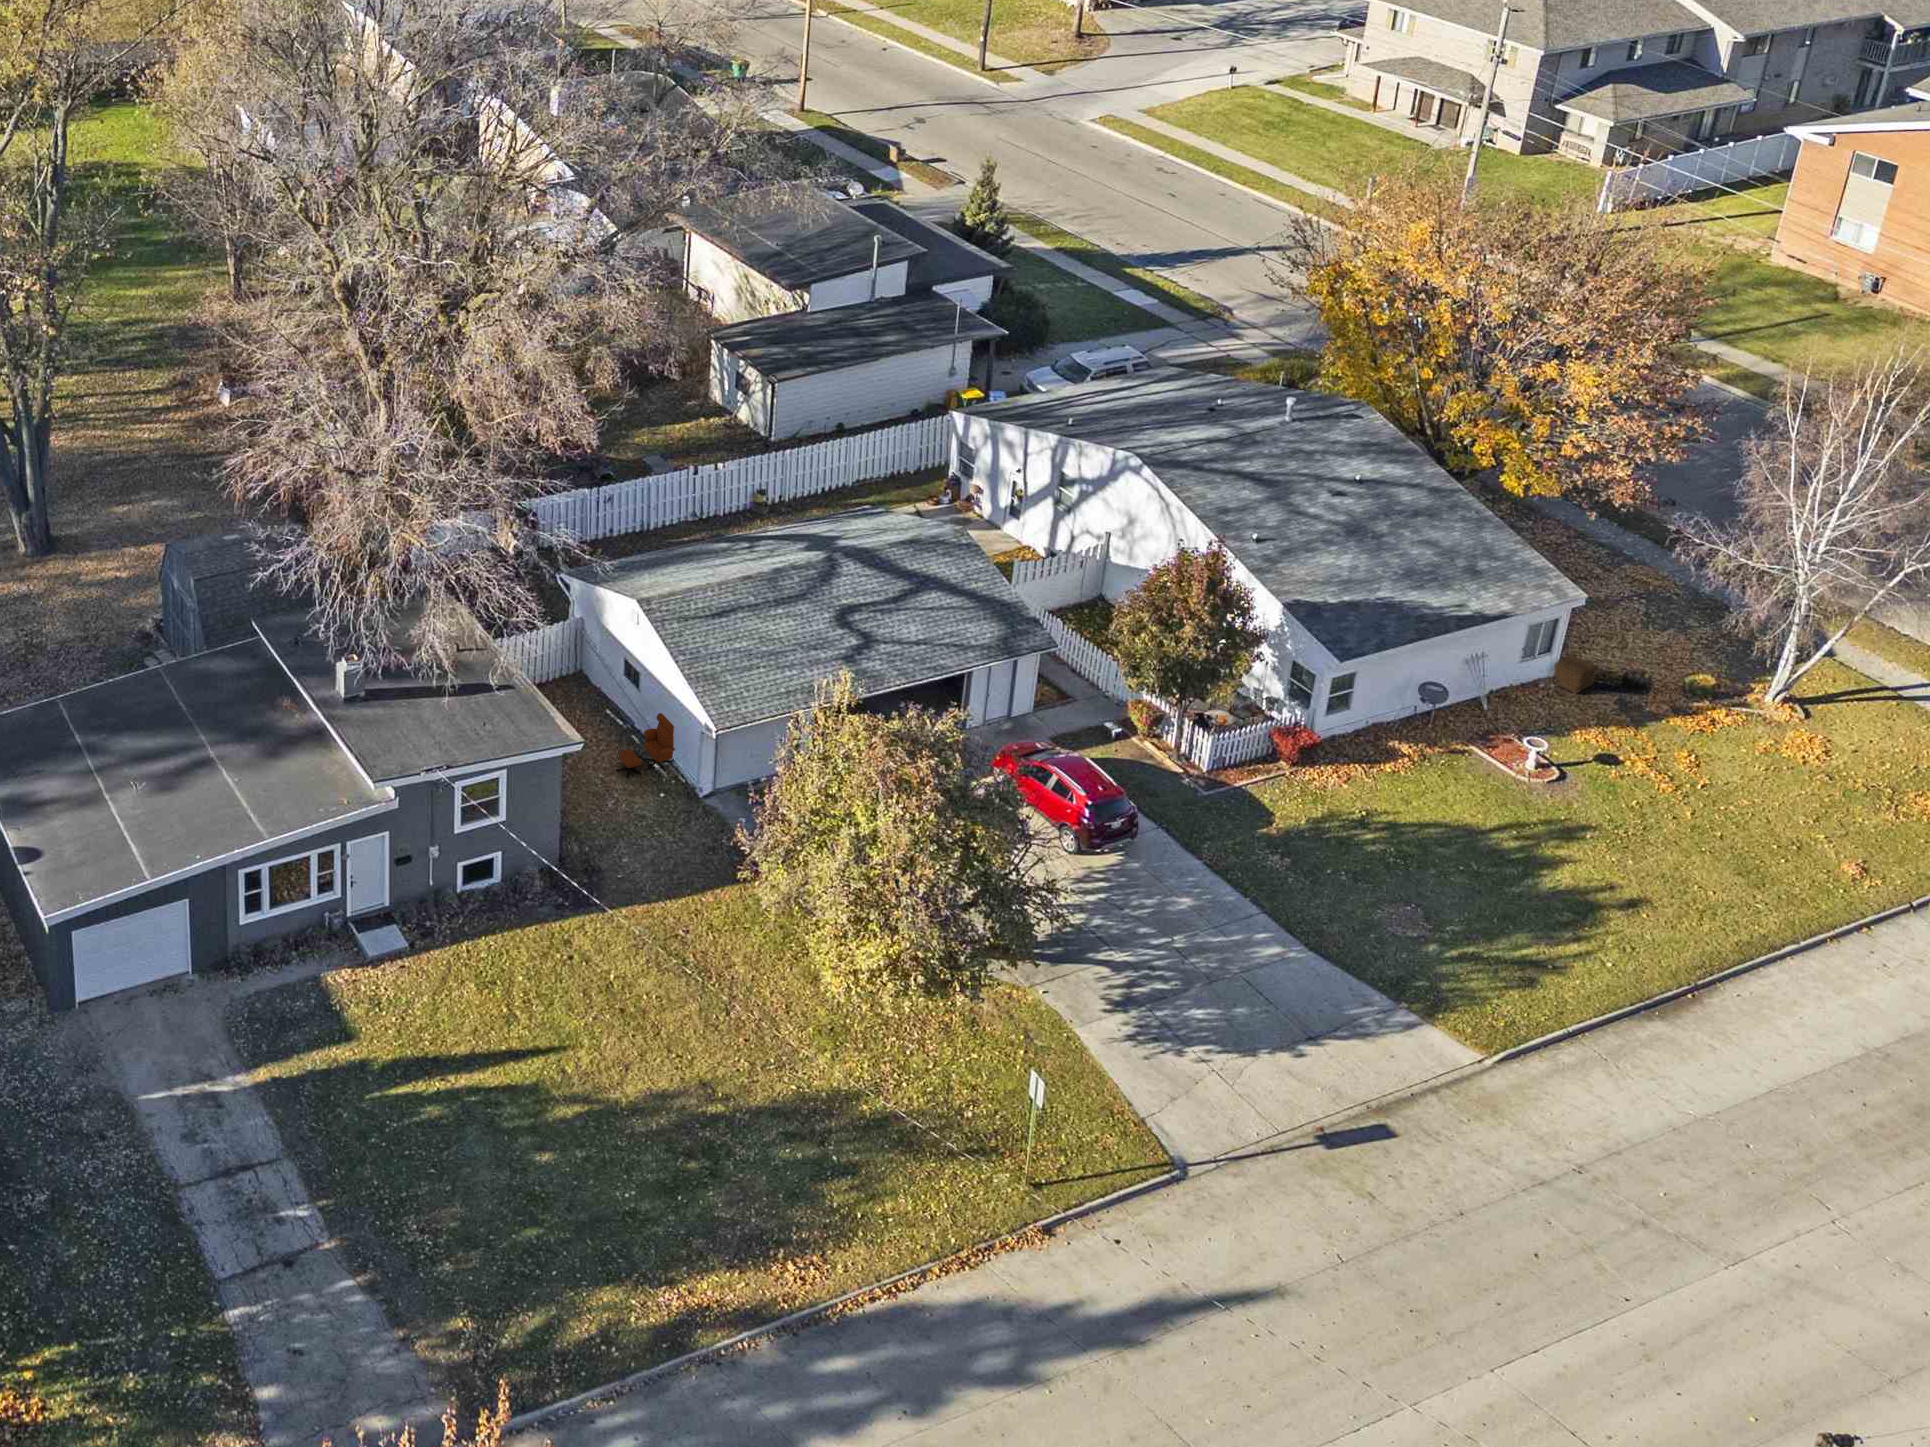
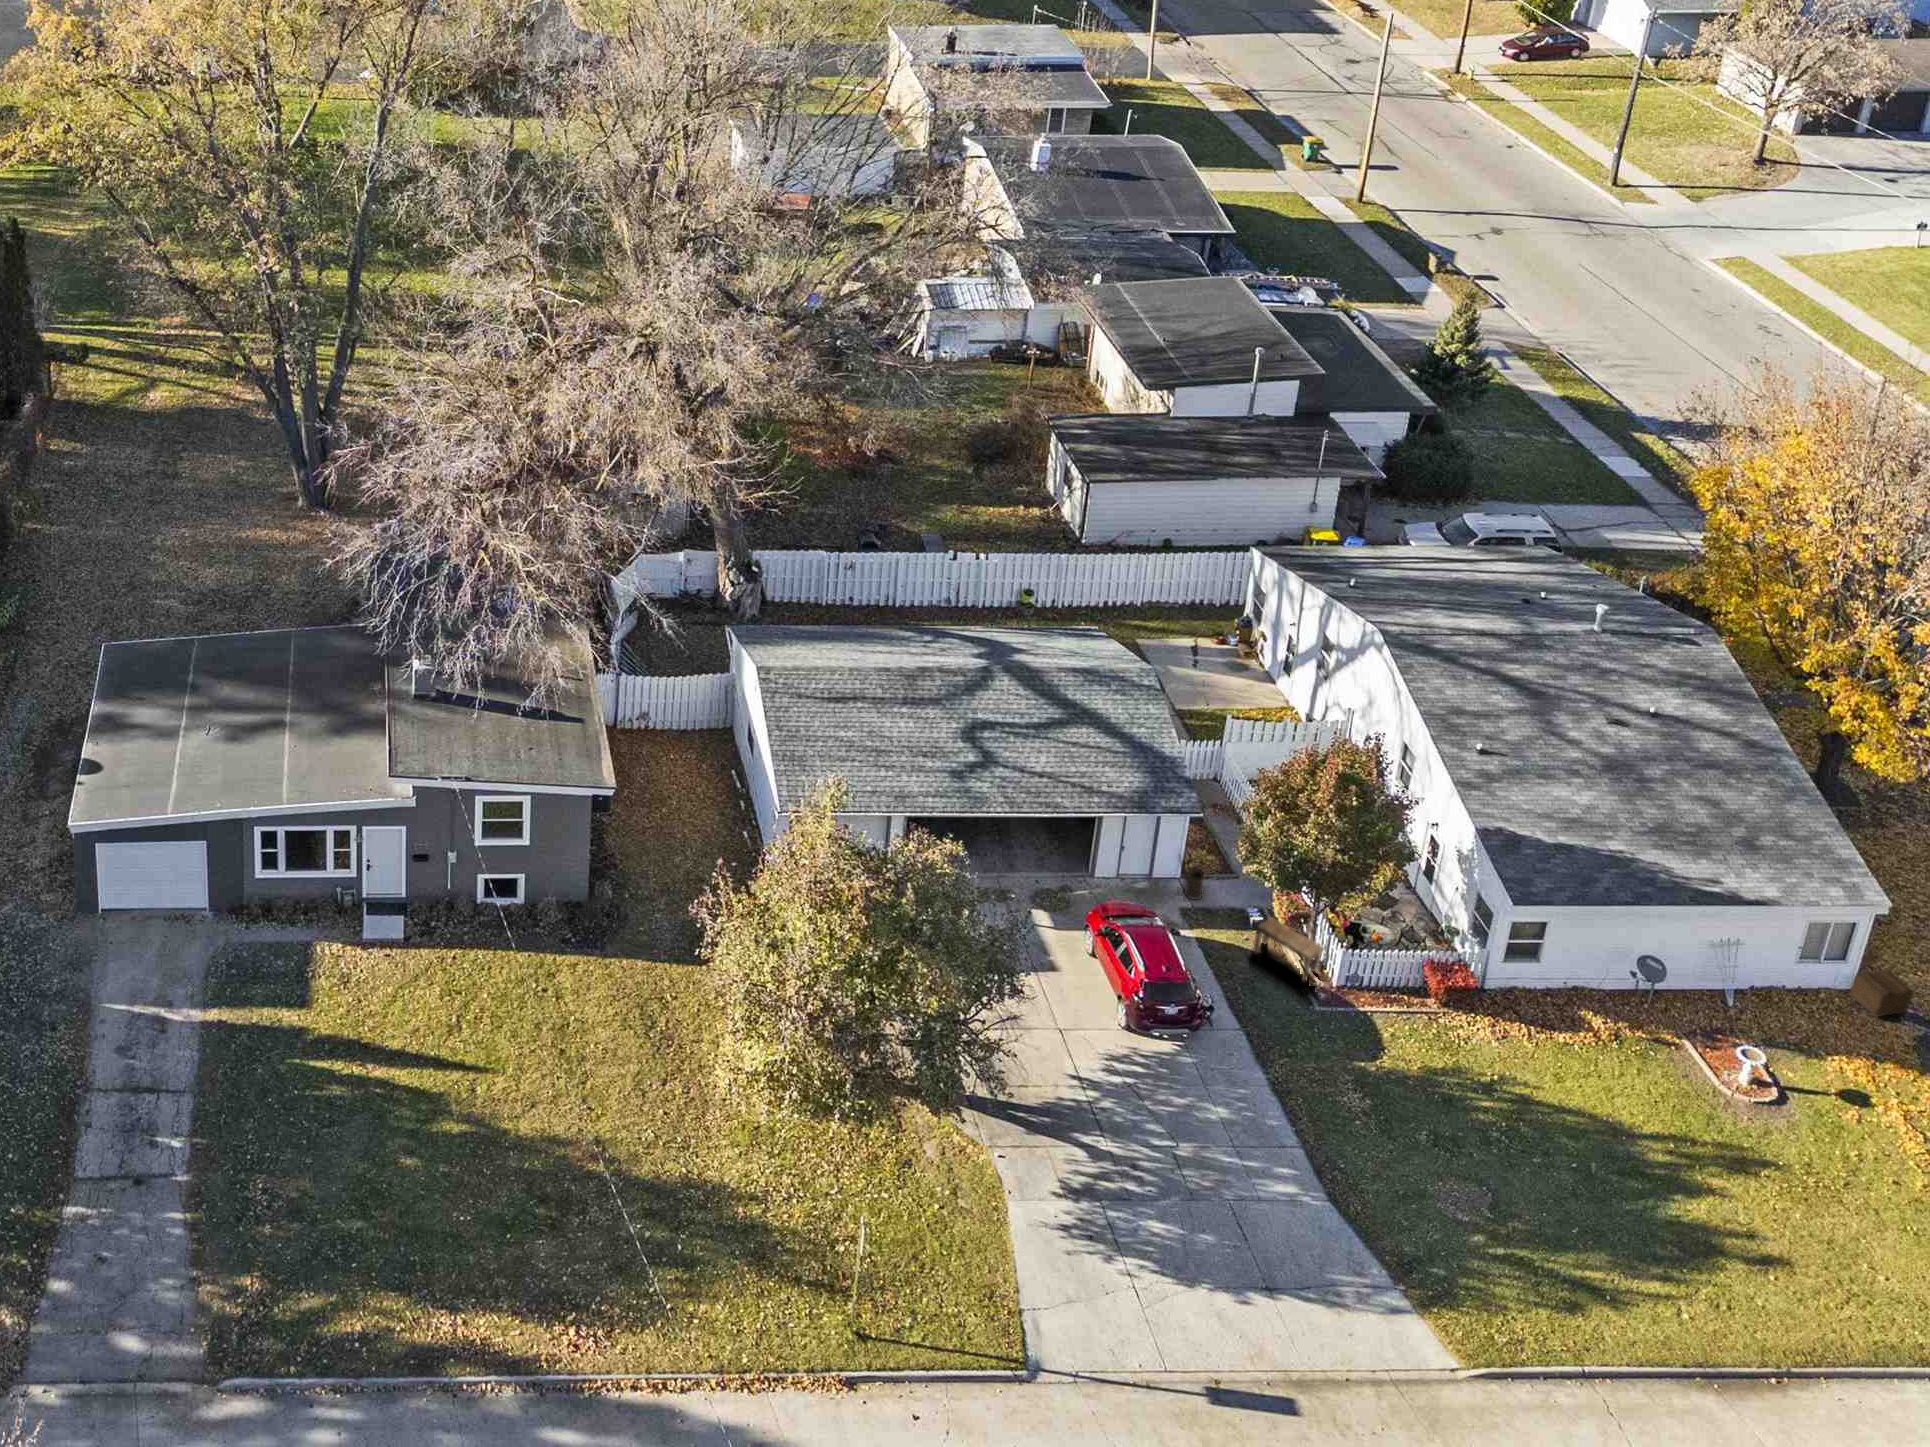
watering can: none [1037,690,1070,727] -> present [1179,858,1204,899]
lounge chair: present [616,713,675,778] -> none [690,781,752,841]
bench: none [1131,724,1194,775] -> present [1253,918,1324,982]

